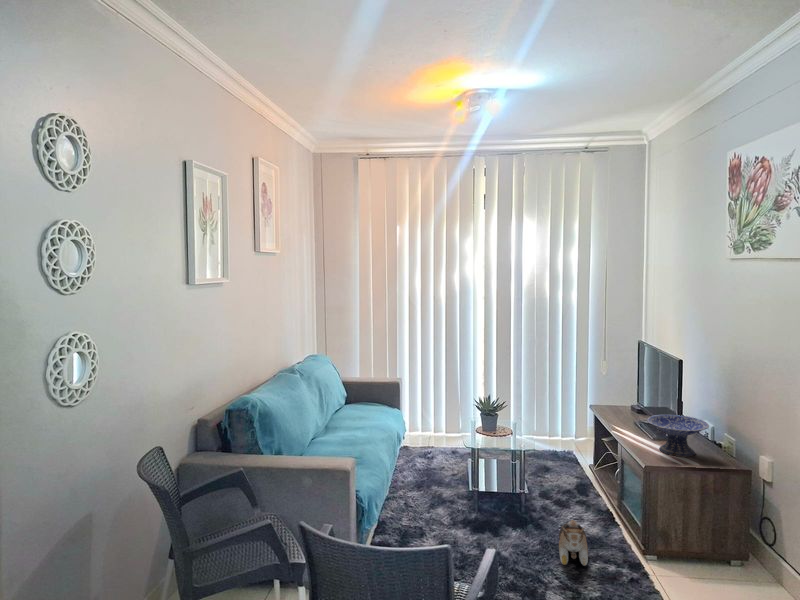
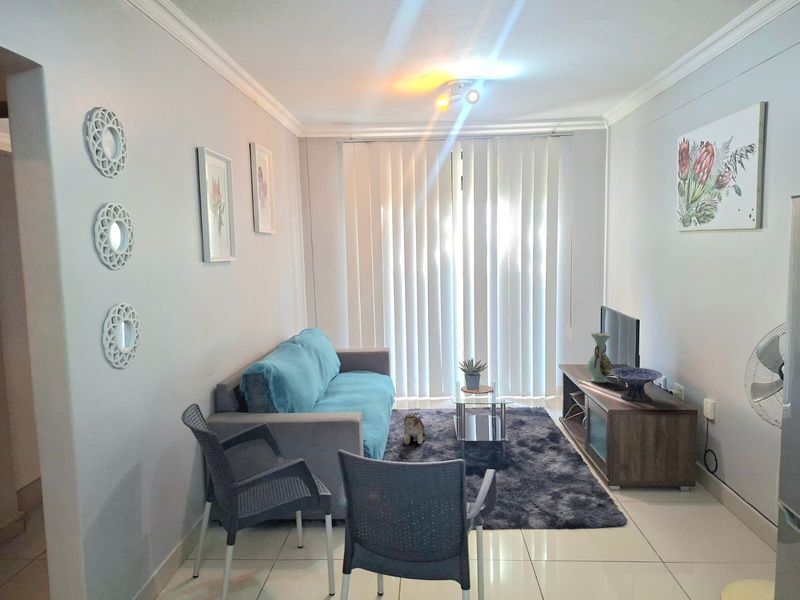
decorative vase: none [622,372,650,430] -> present [588,333,612,383]
plush toy: present [559,520,588,566] -> present [402,413,426,444]

